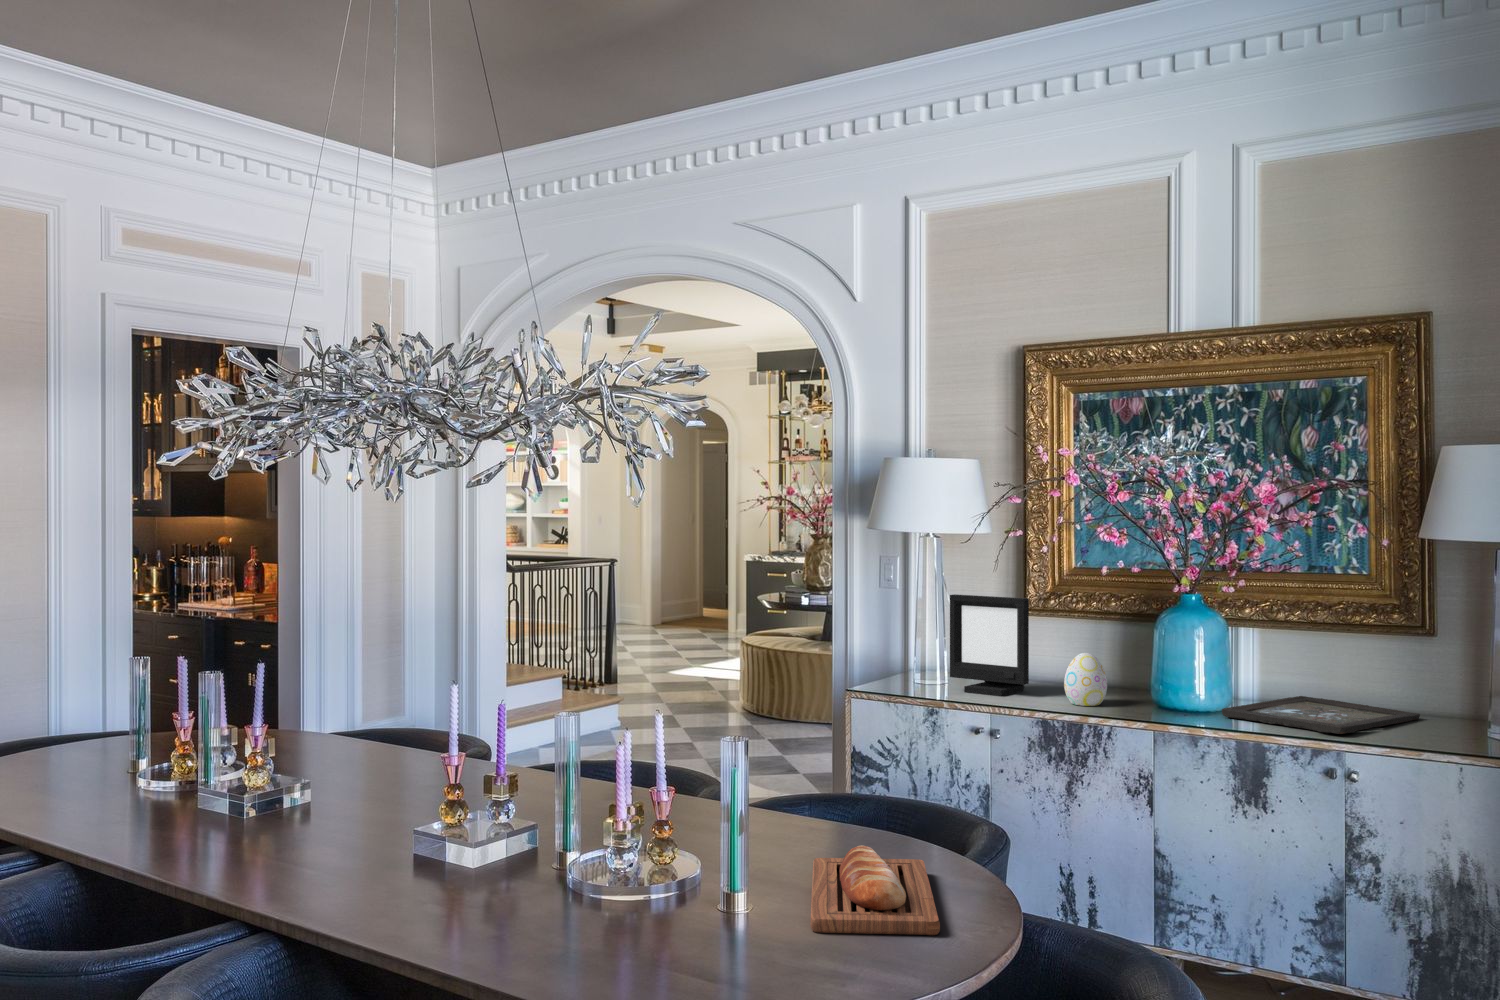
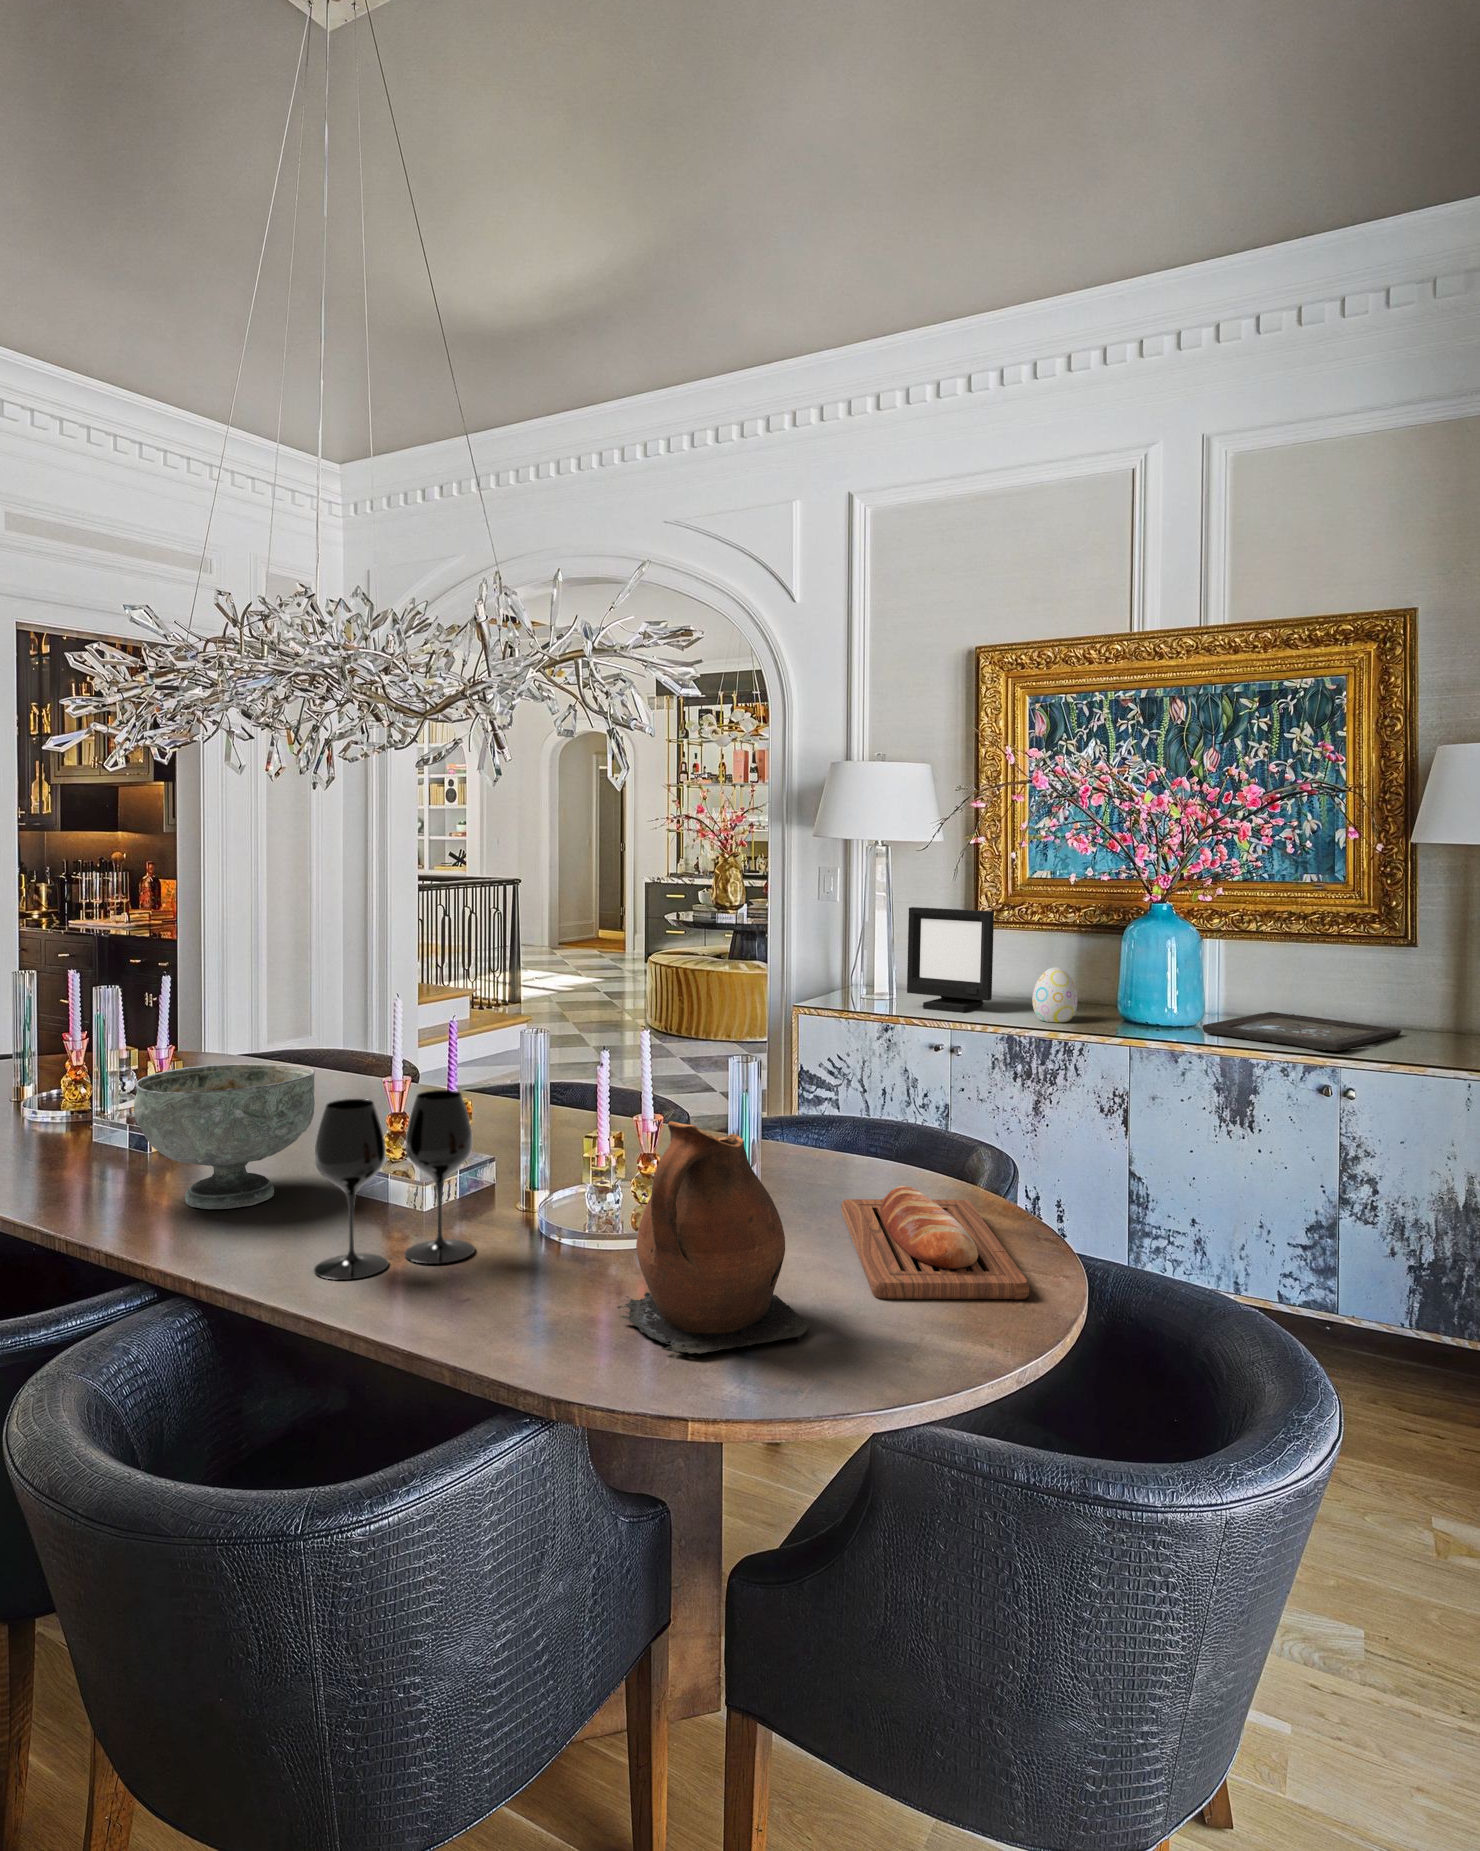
decorative bowl: none [235,739,380,859] -> present [134,1064,315,1209]
wine glass: none [371,760,500,911] -> present [314,1090,475,1280]
ceramic pitcher: none [600,783,749,965] -> present [618,1121,811,1354]

